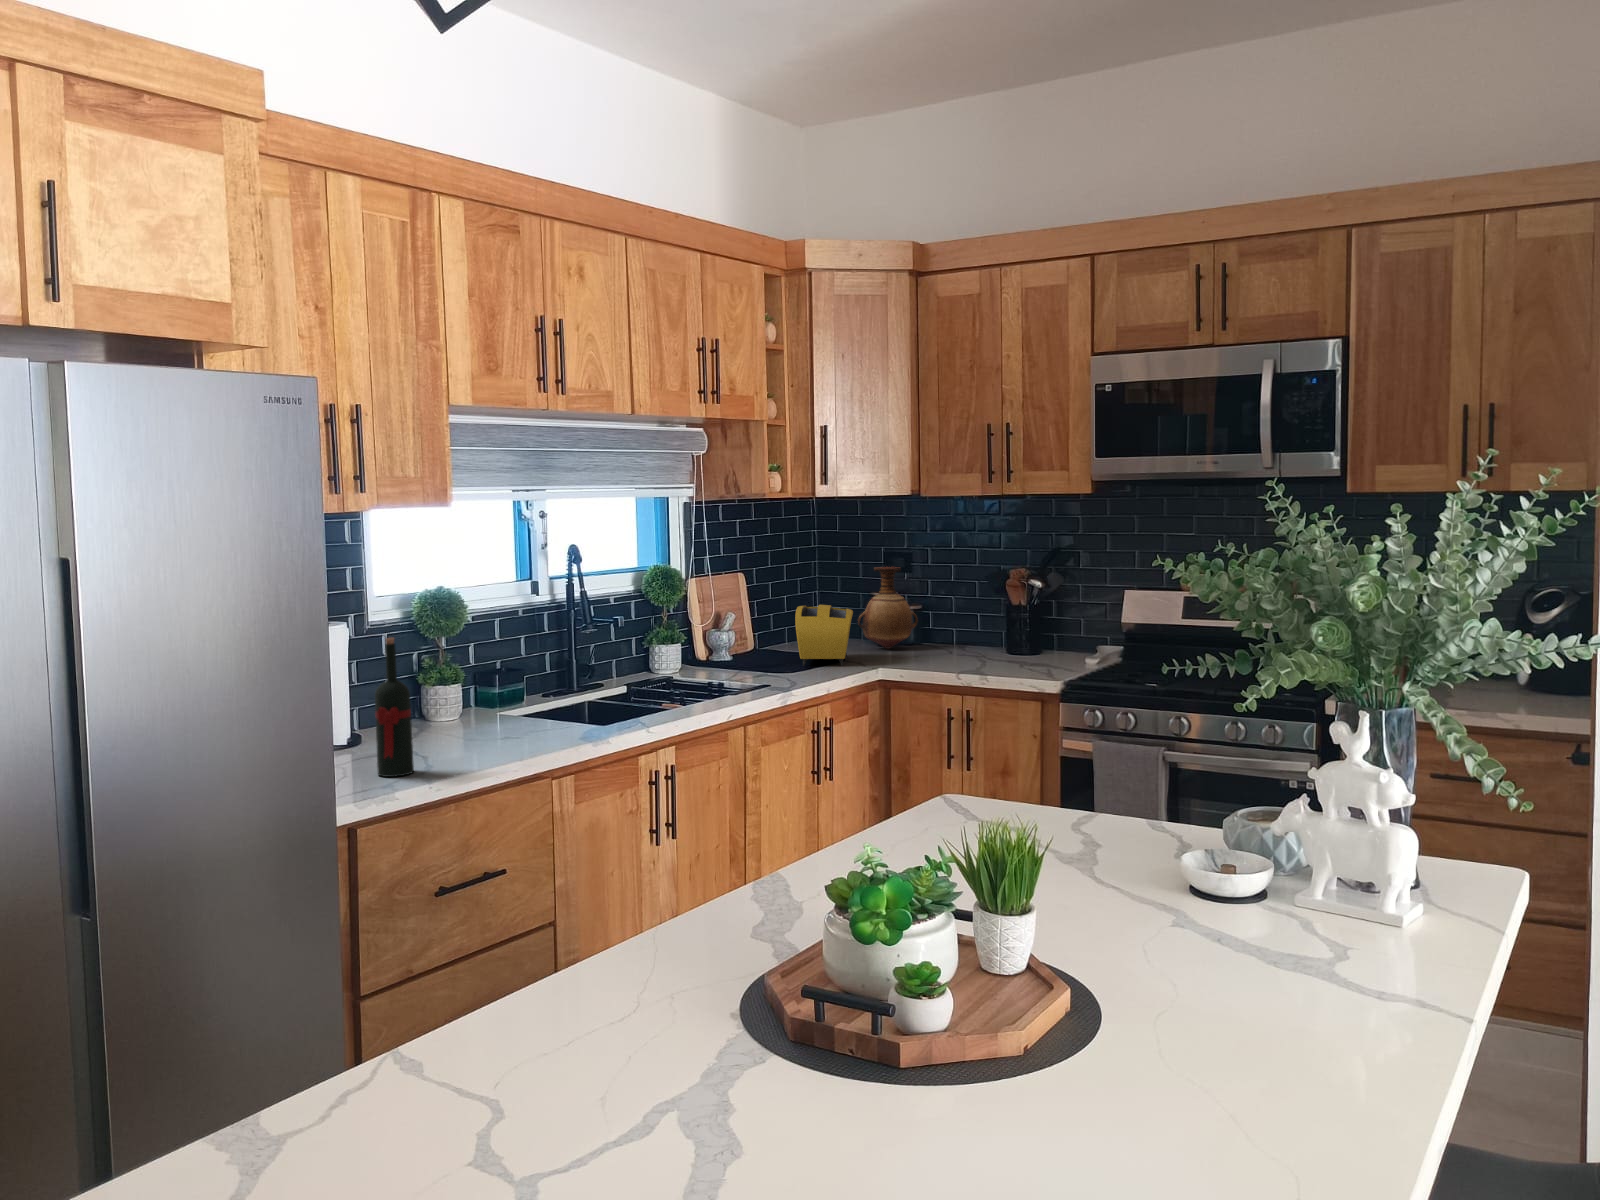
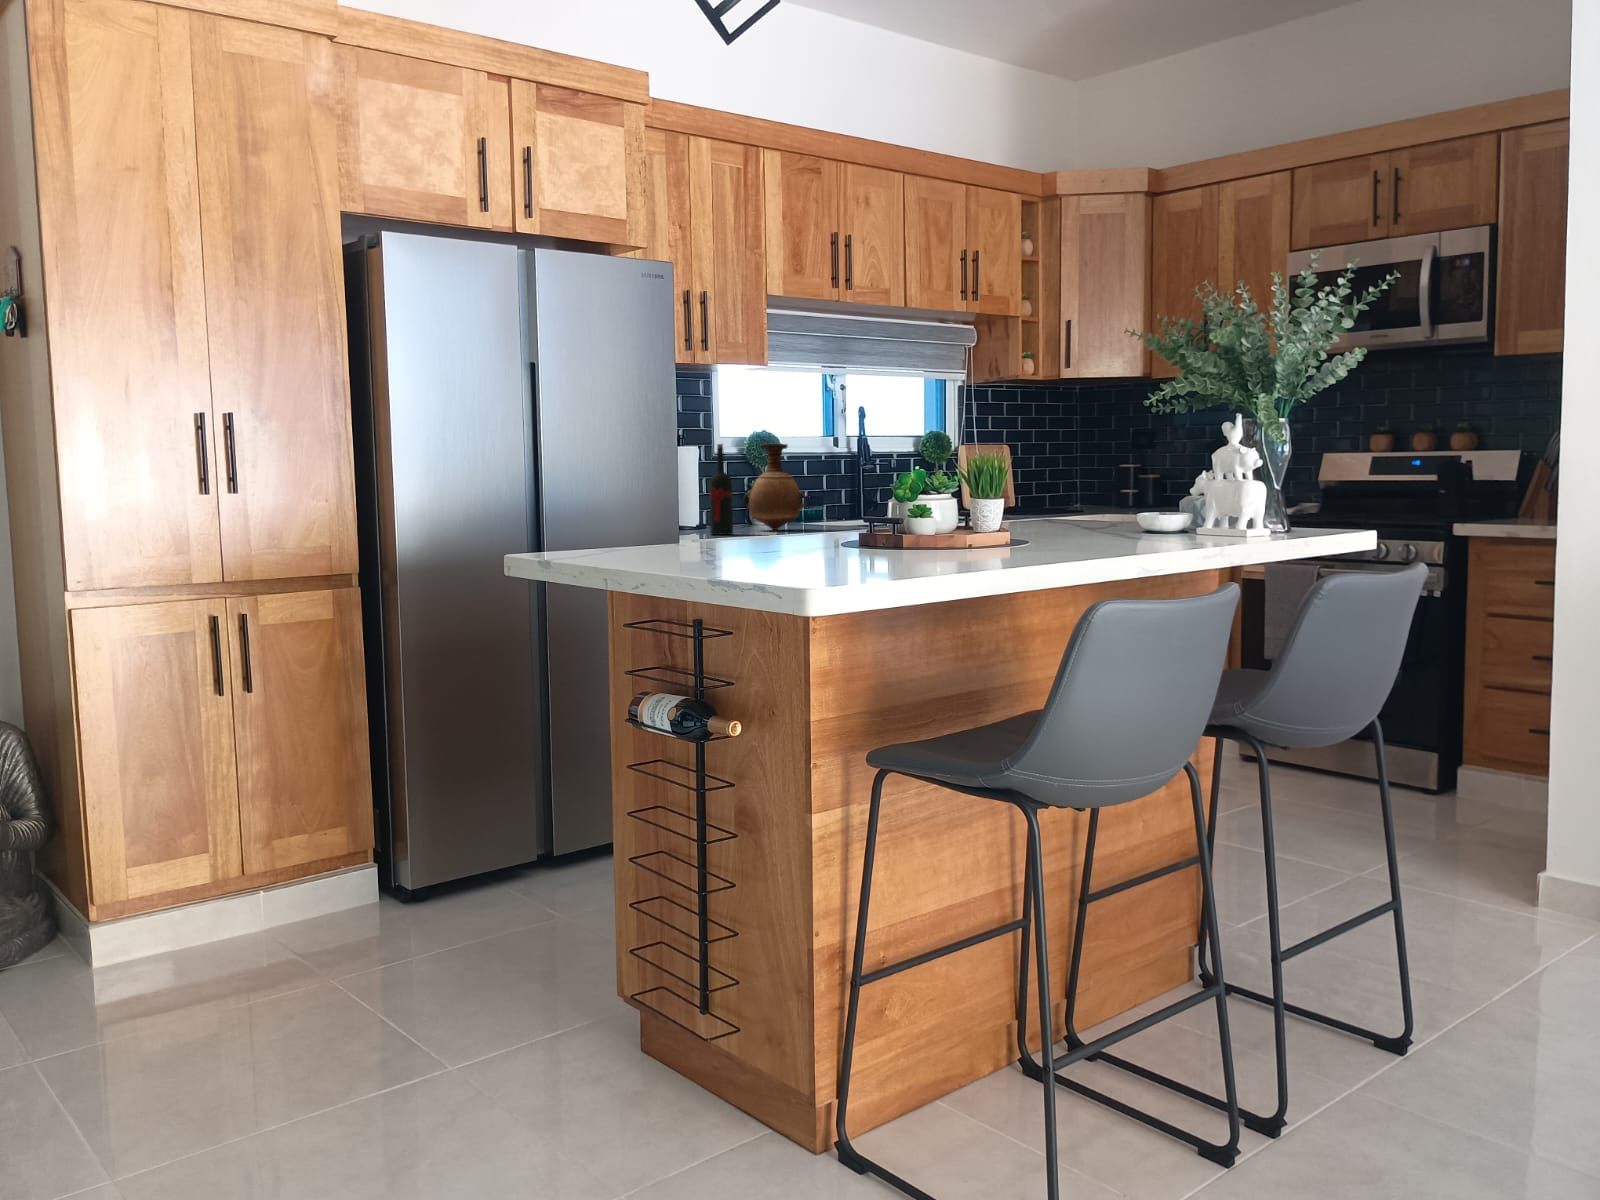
vase: present [858,567,918,649] -> present [743,444,806,530]
toaster: present [795,605,853,666] -> none [1041,467,1092,513]

